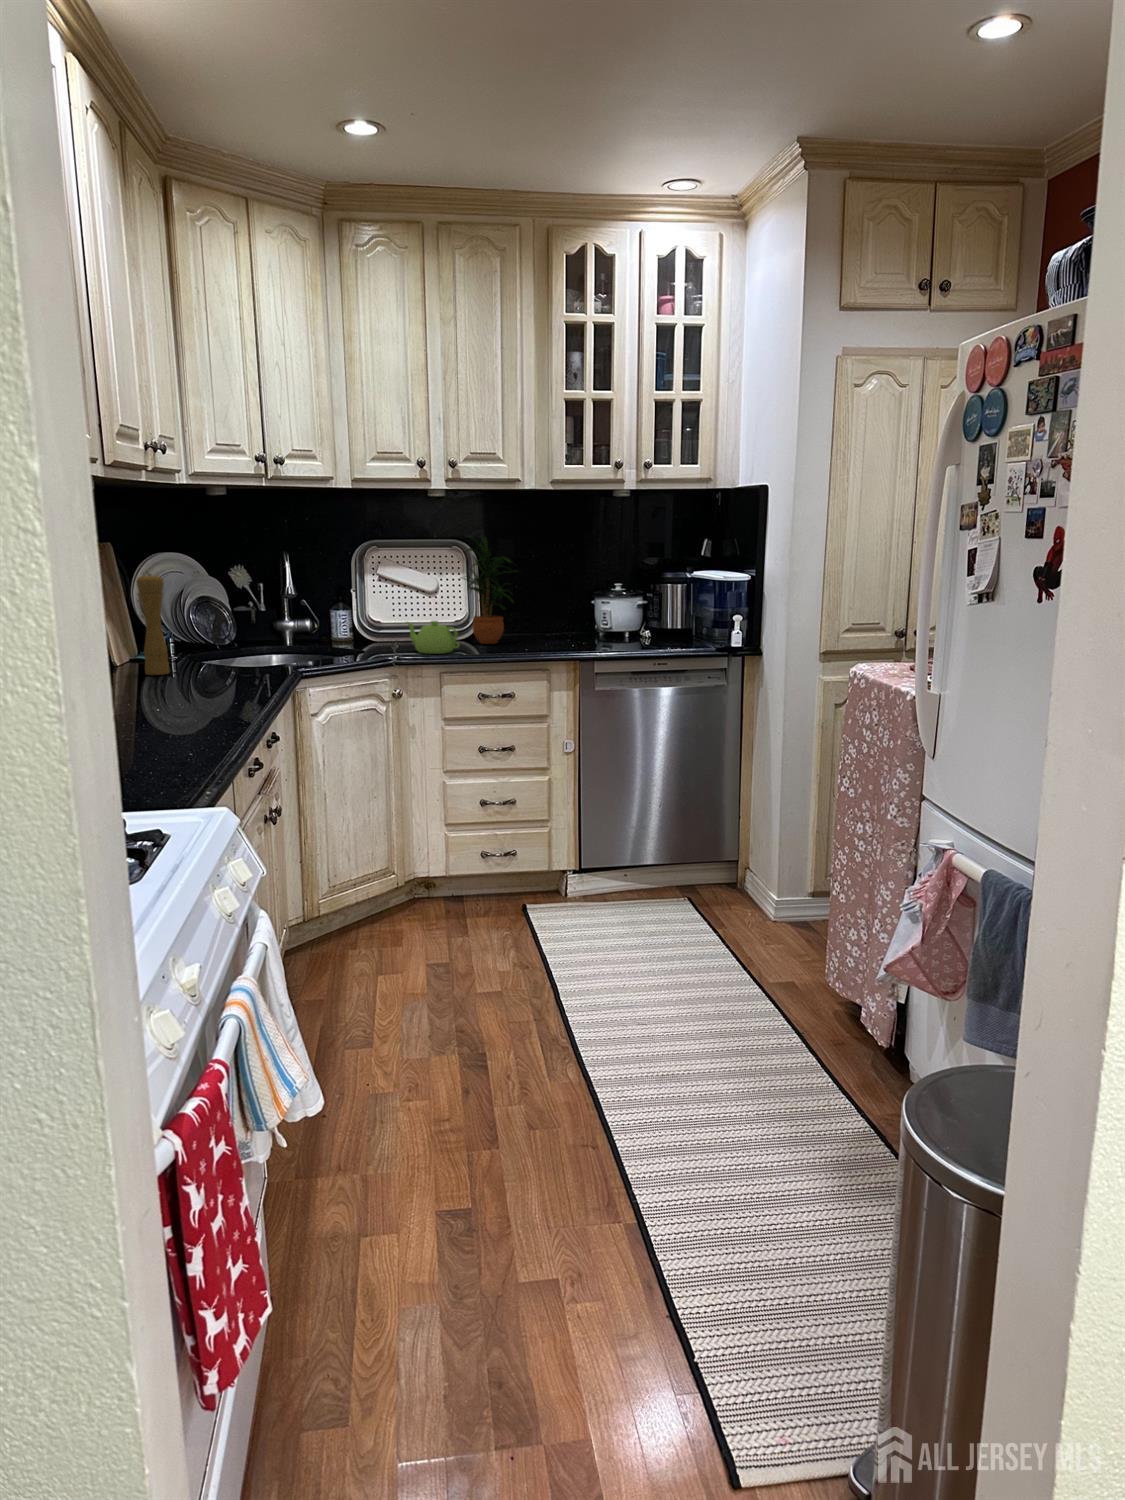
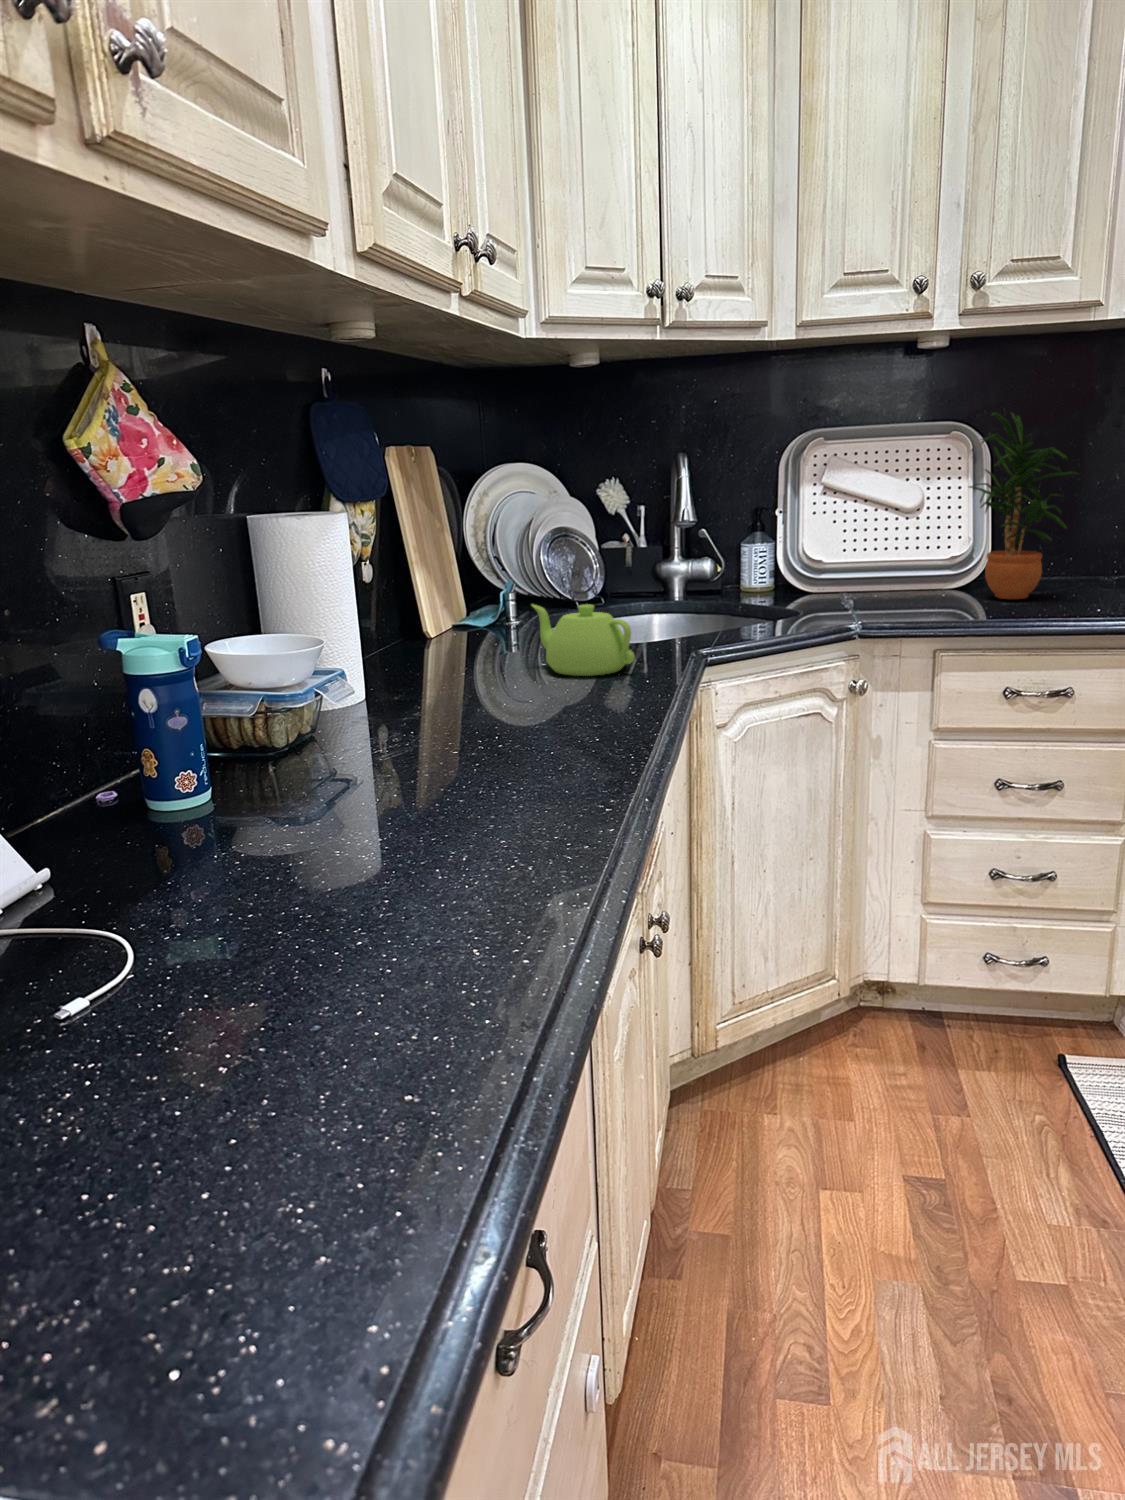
pepper mill: present [137,574,170,675] -> none [447,488,496,657]
teapot: present [407,621,459,654] -> present [532,604,635,676]

